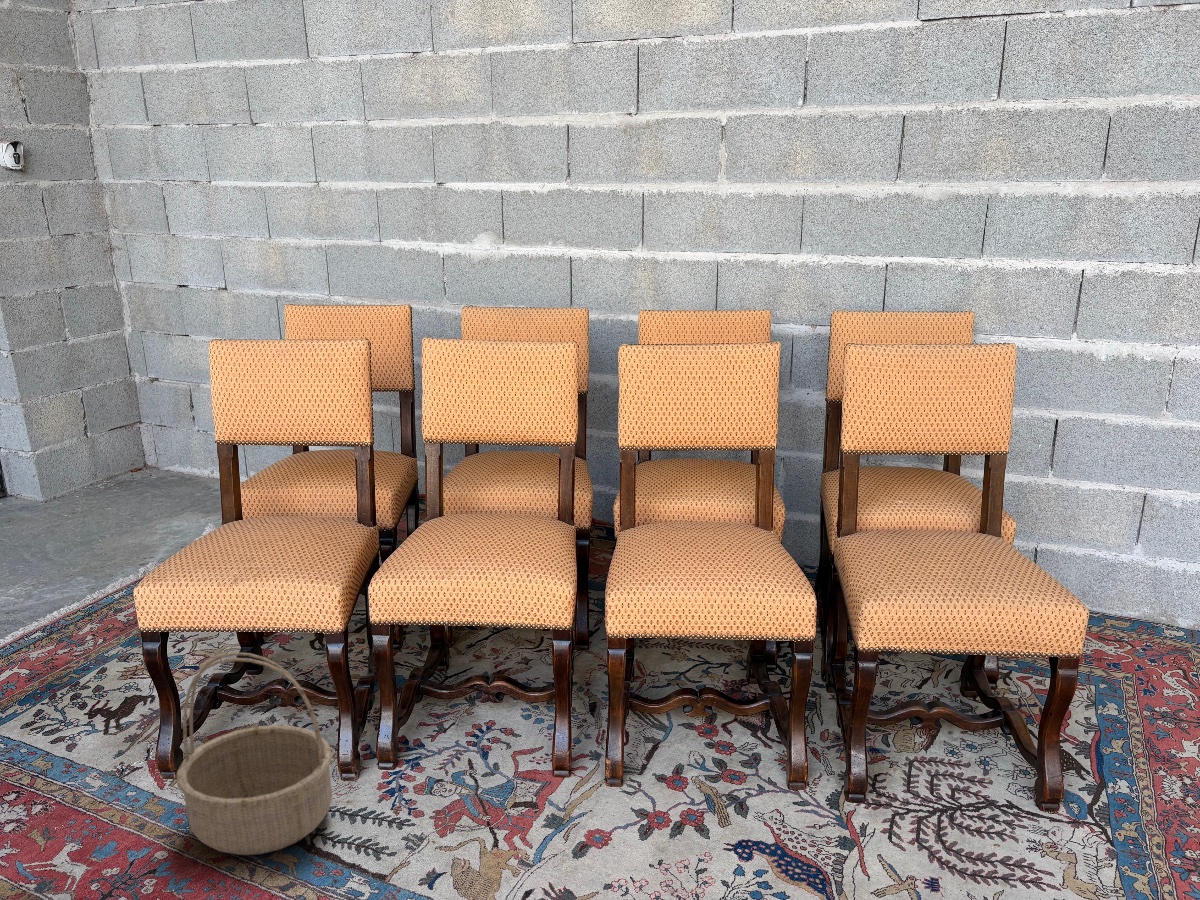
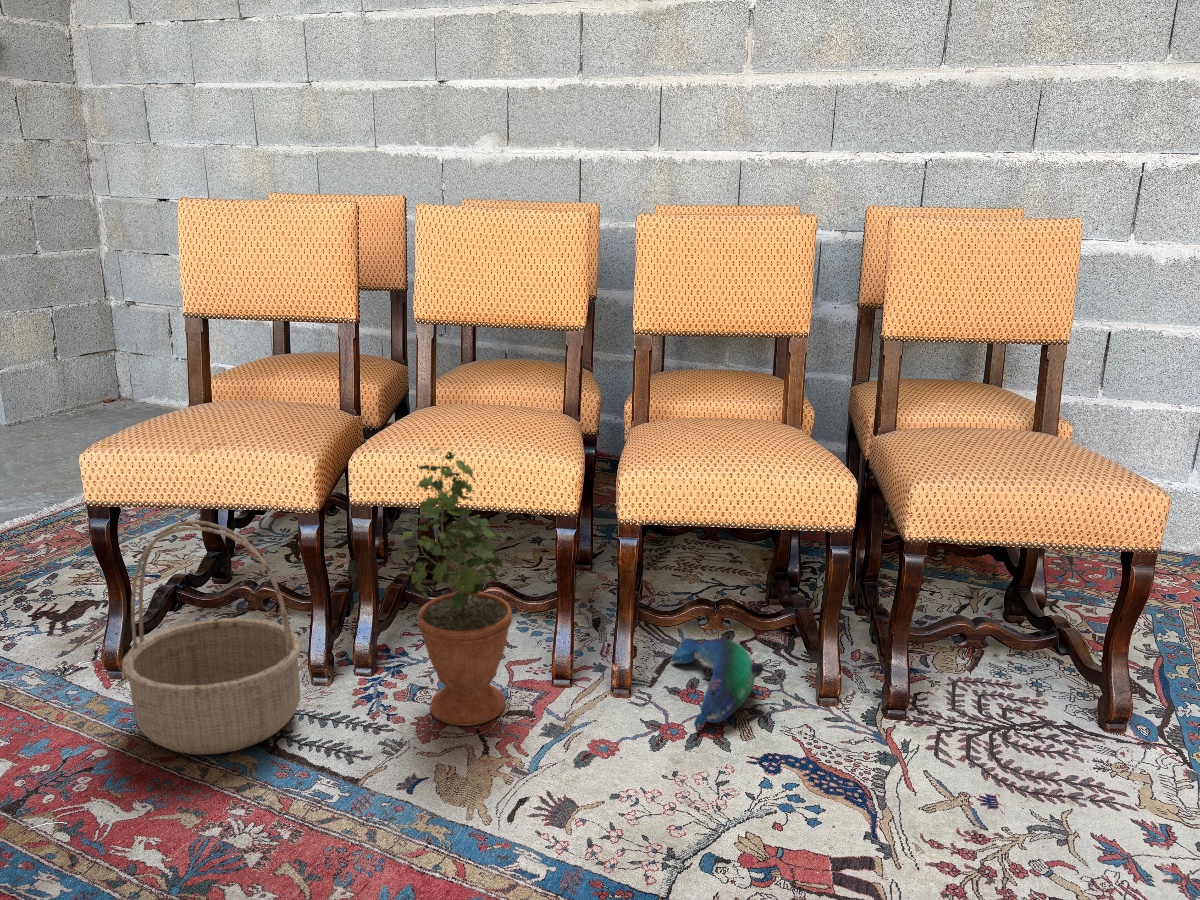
potted plant: none [414,577,516,819] -> present [398,449,512,726]
plush toy: none [658,725,739,817] -> present [671,638,763,728]

